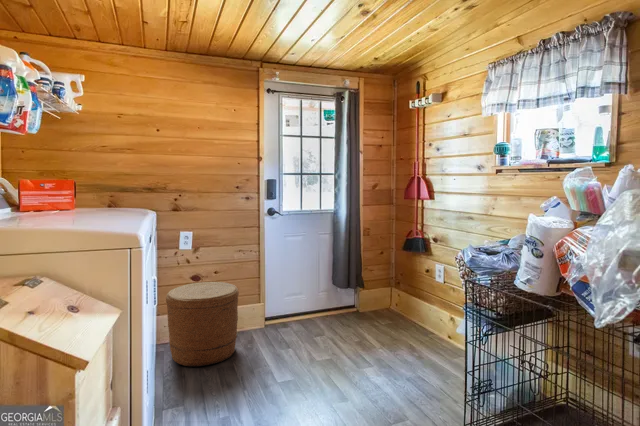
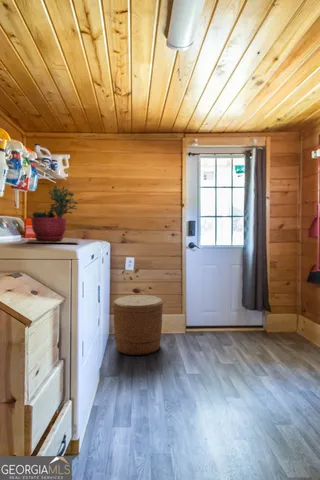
succulent plant: none [37,125,133,219] -> present [27,186,79,243]

